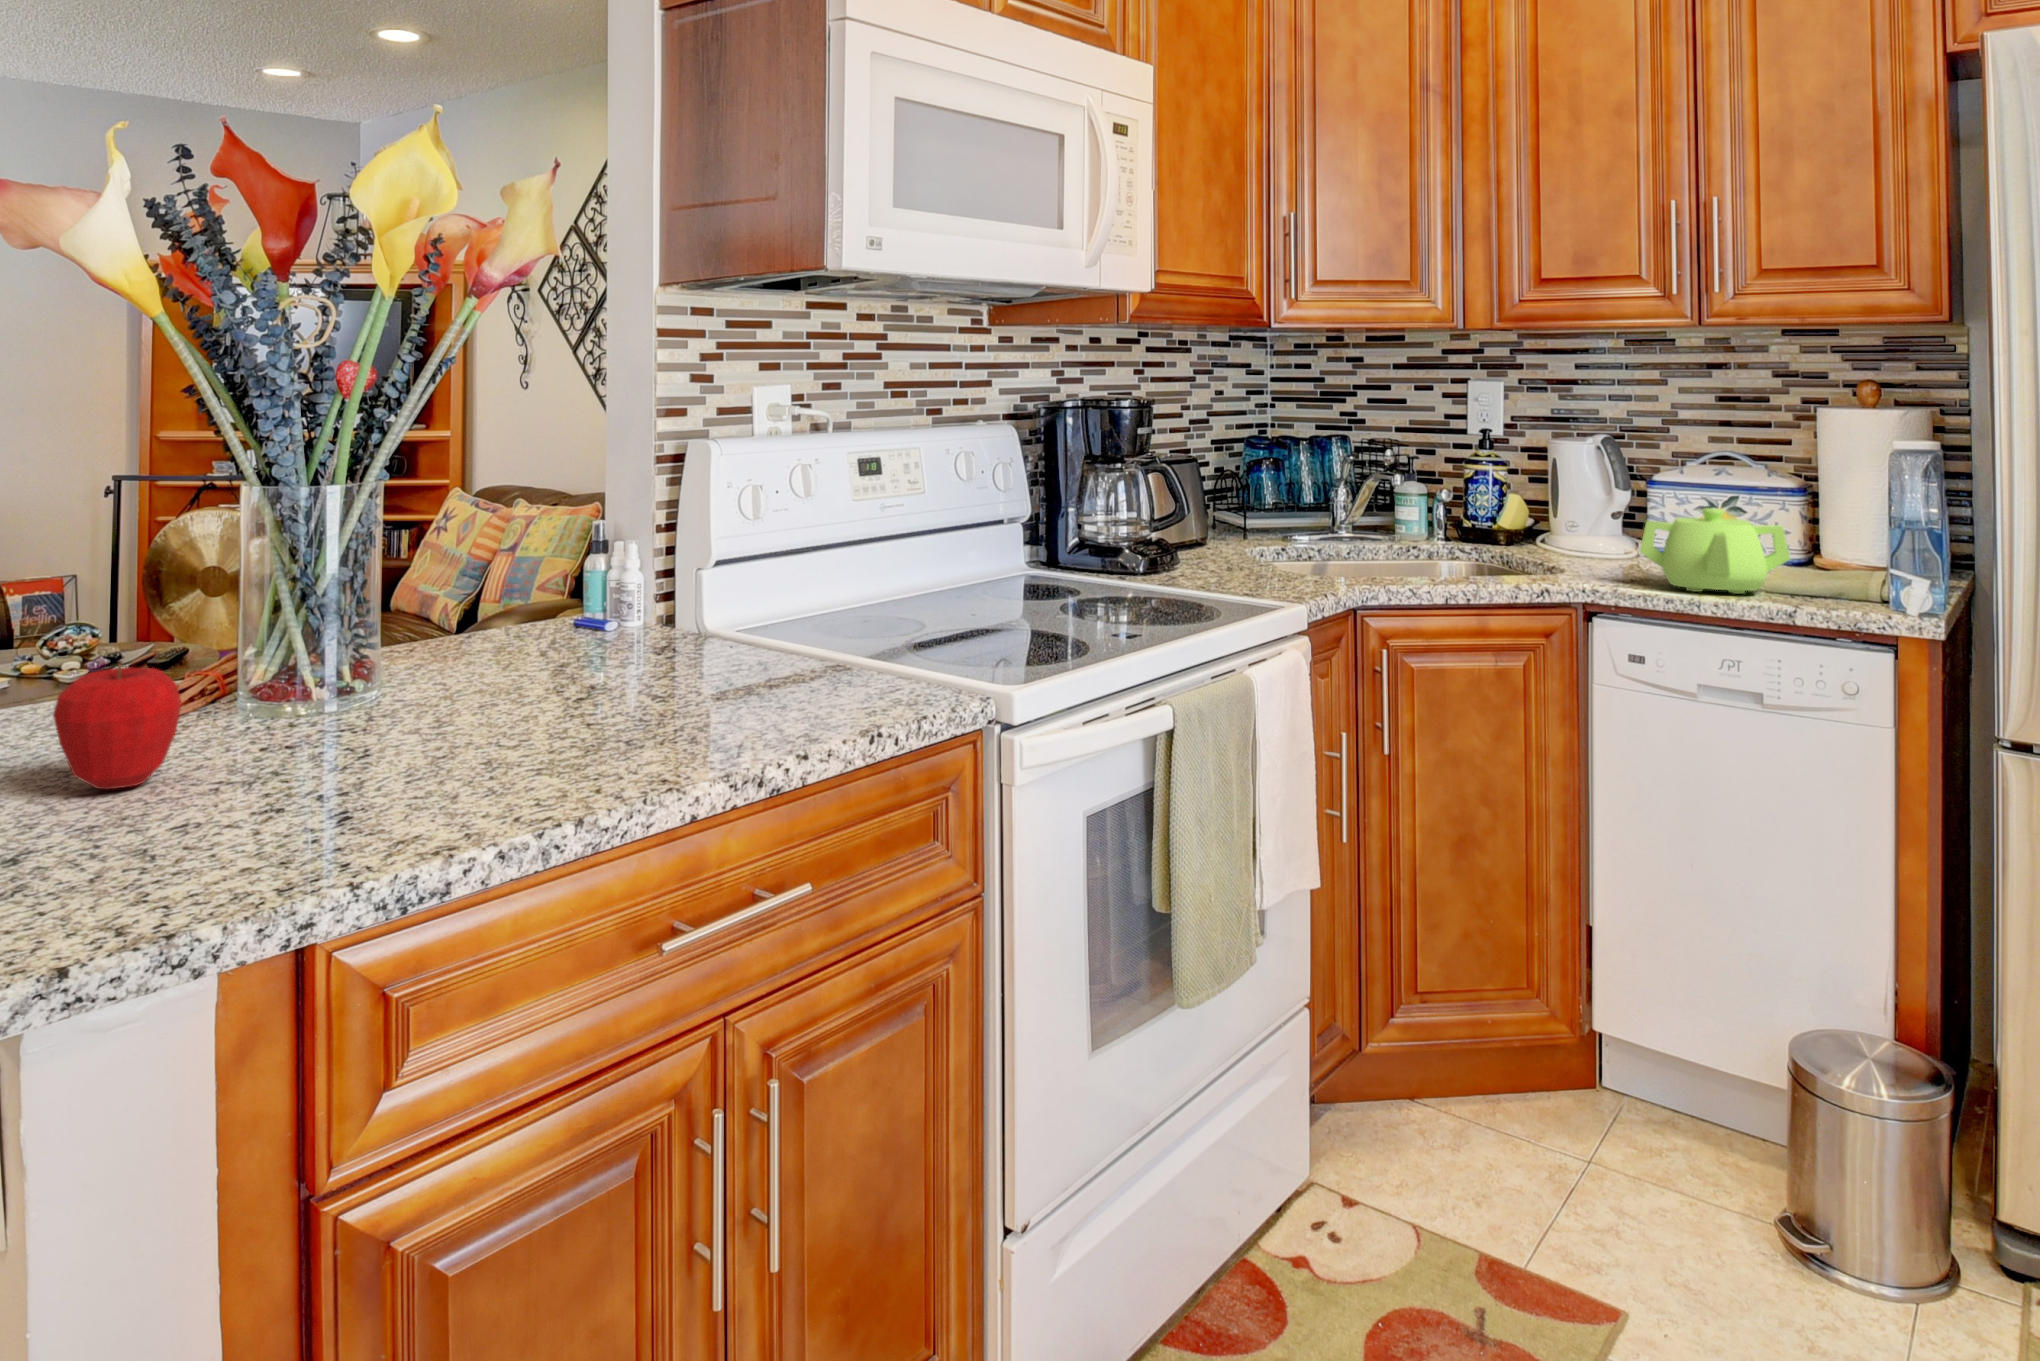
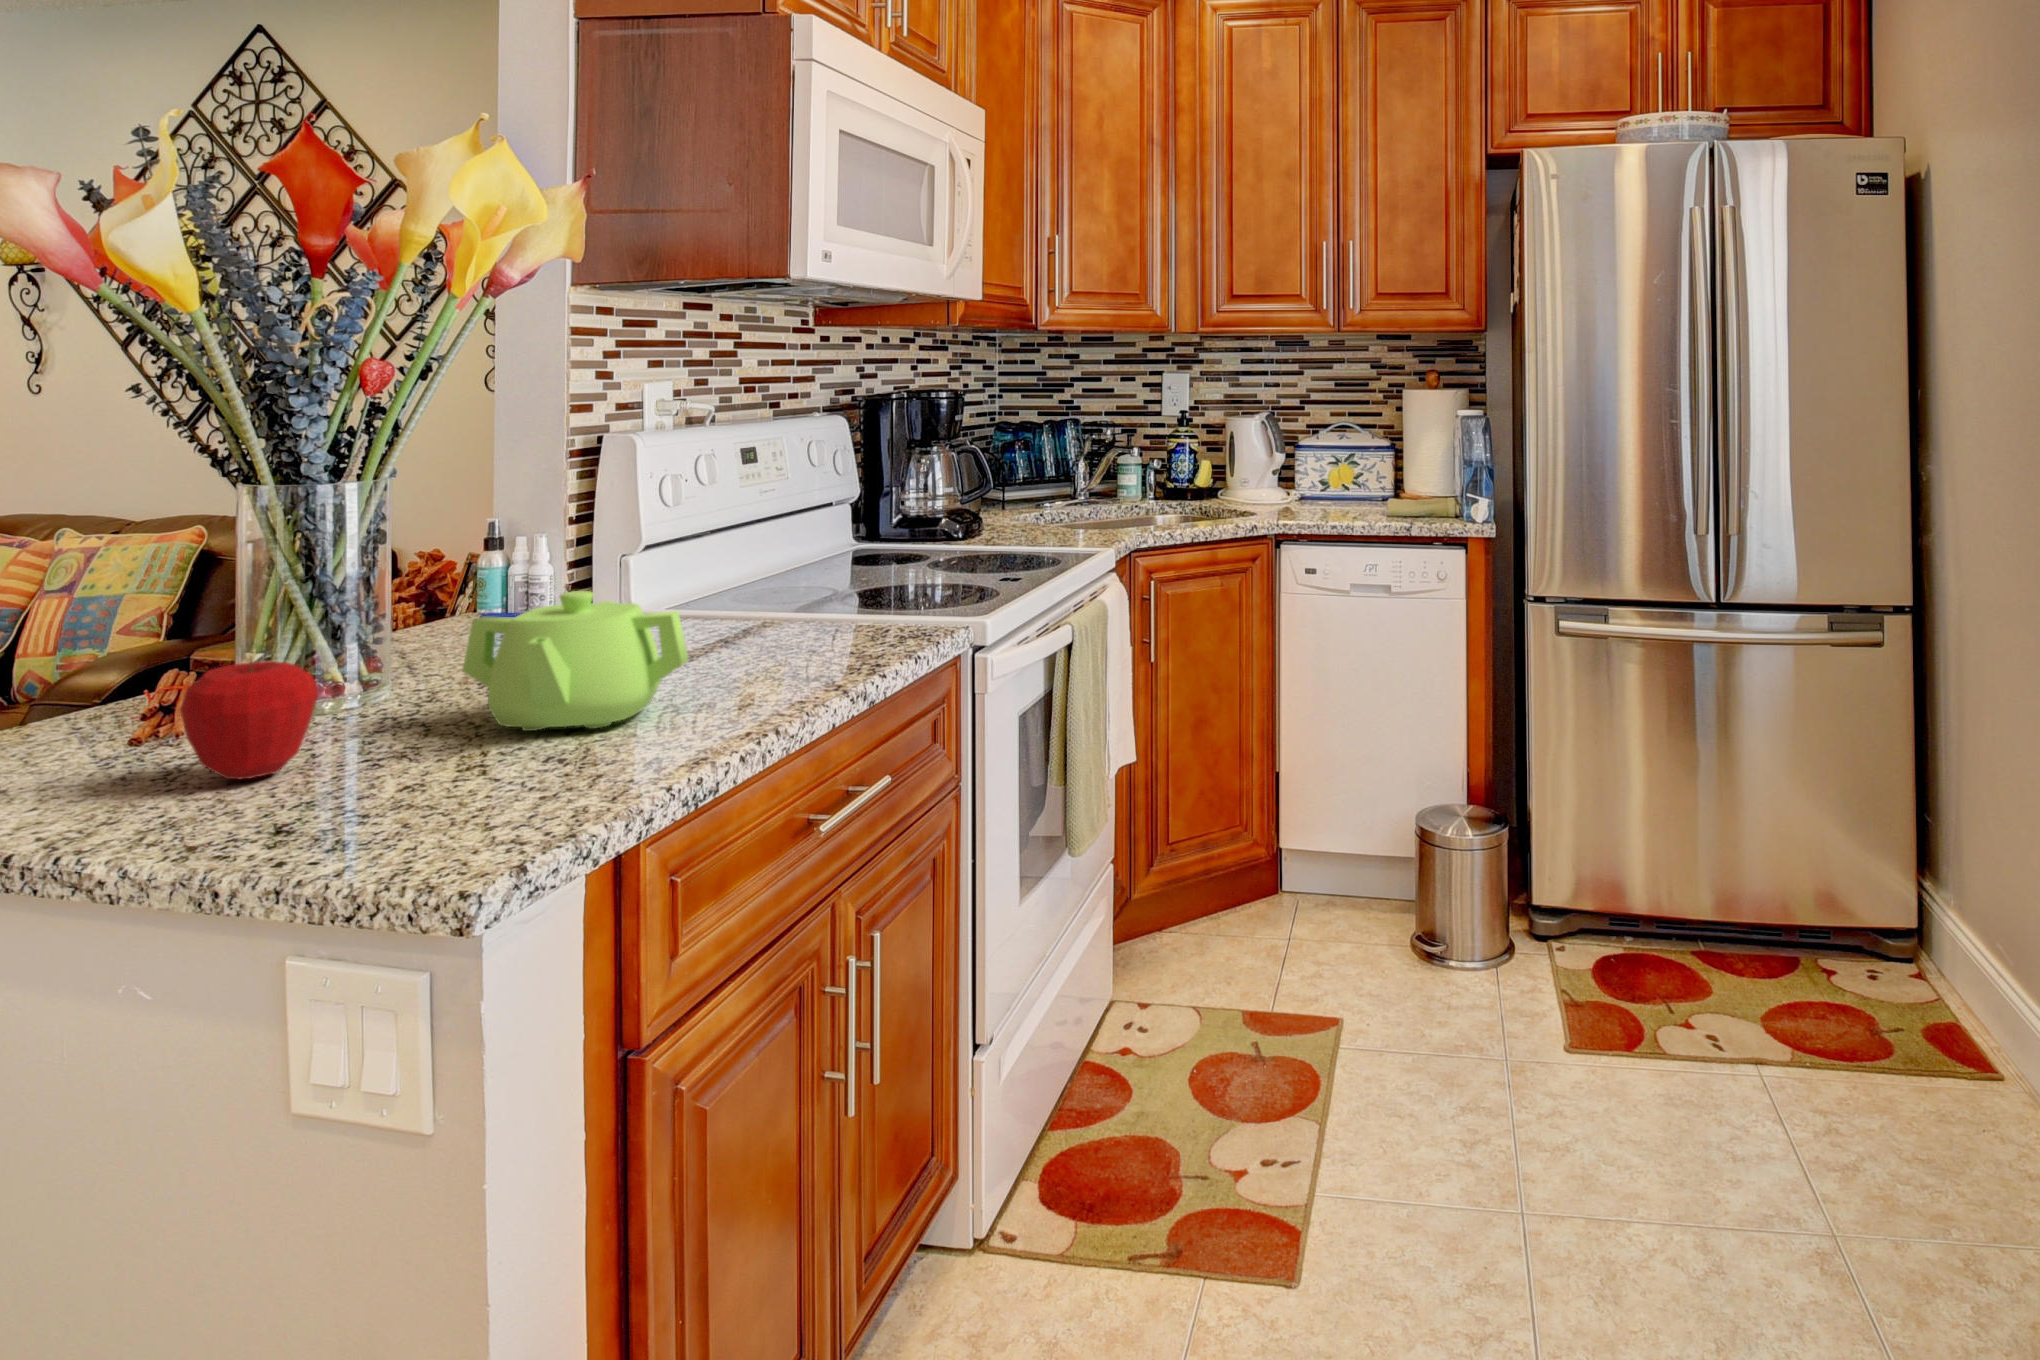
teapot: present [1640,508,1790,594] -> present [463,591,688,731]

